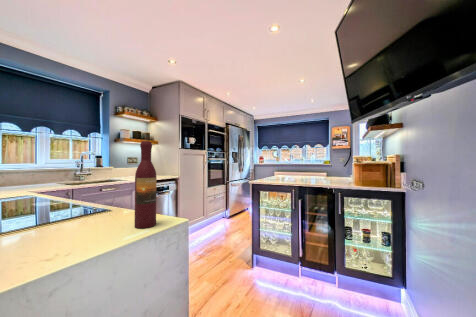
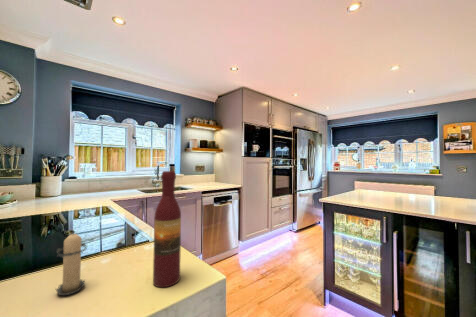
candle: none [45,187,78,241] -> present [56,233,86,295]

